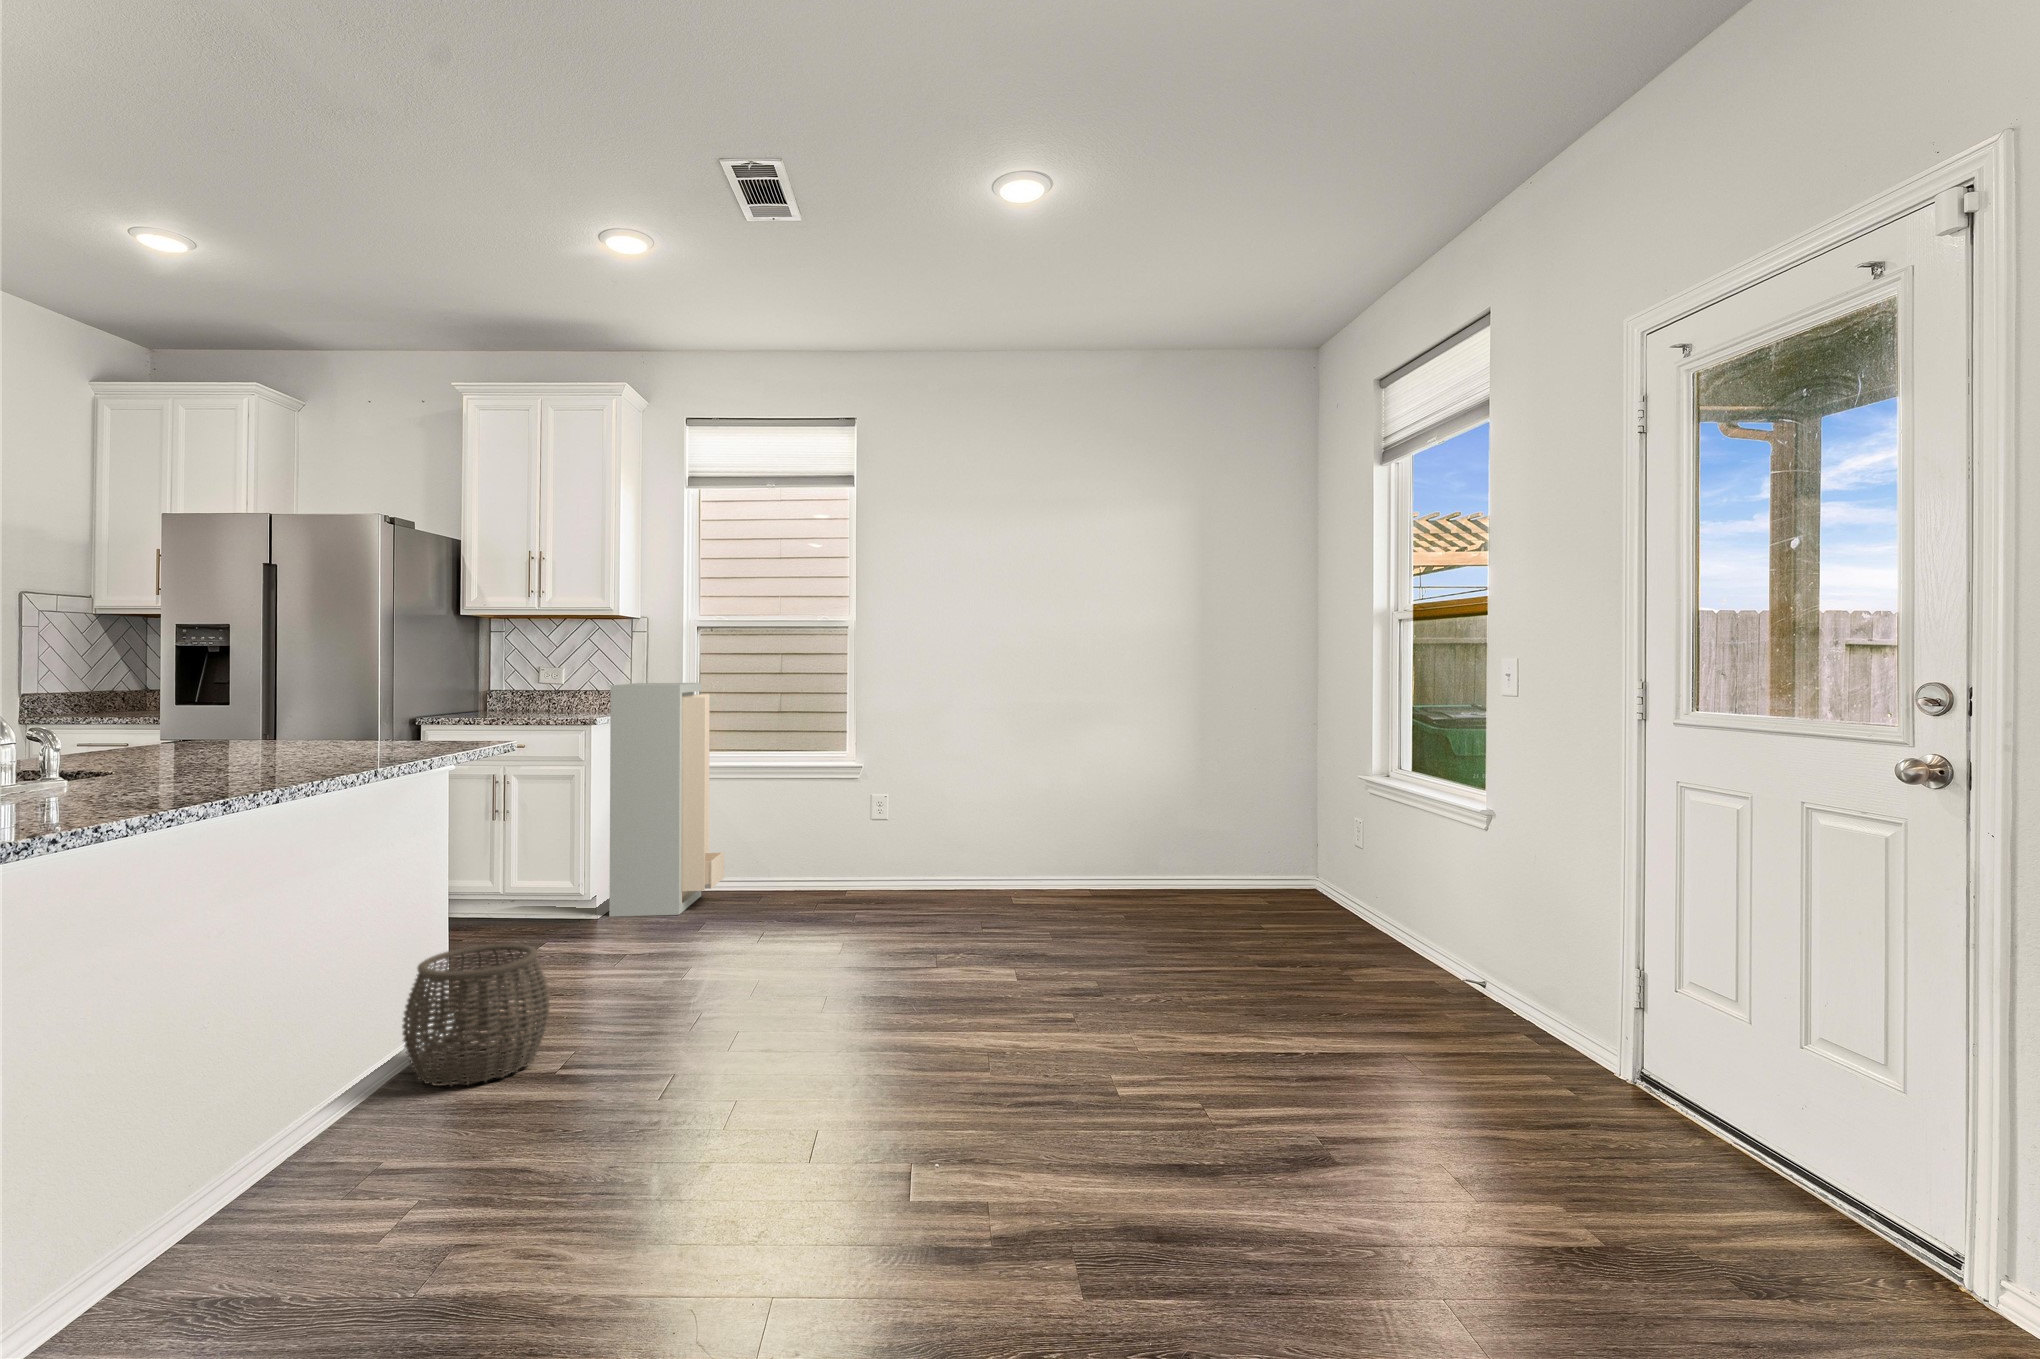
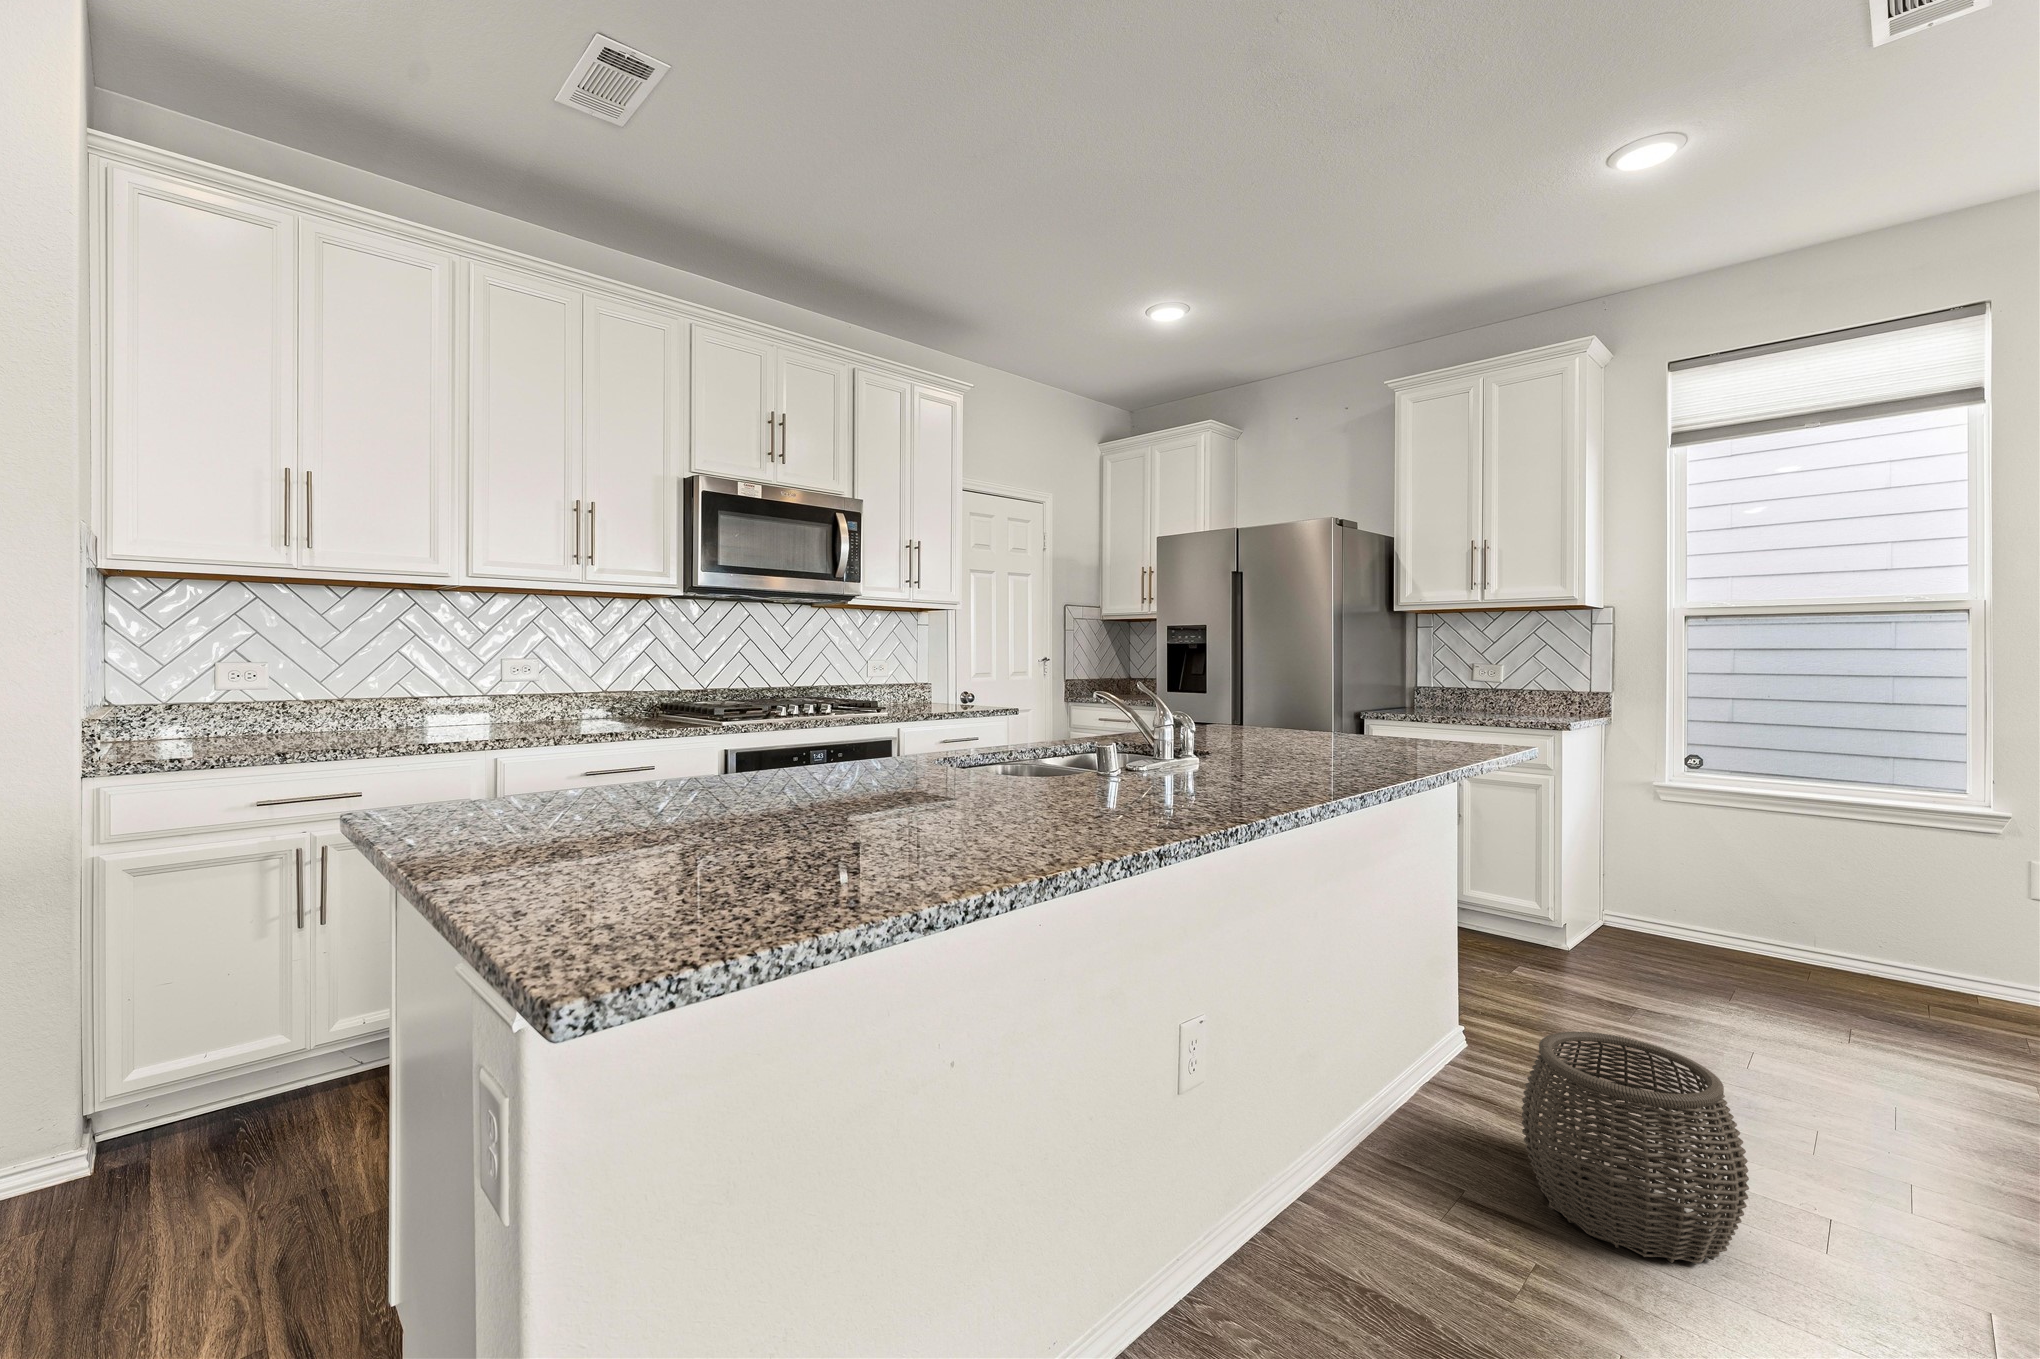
storage cabinet: present [609,683,724,917] -> none [1598,684,1762,987]

